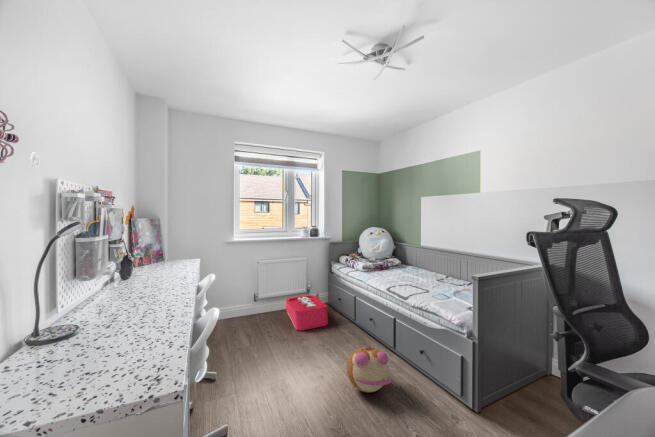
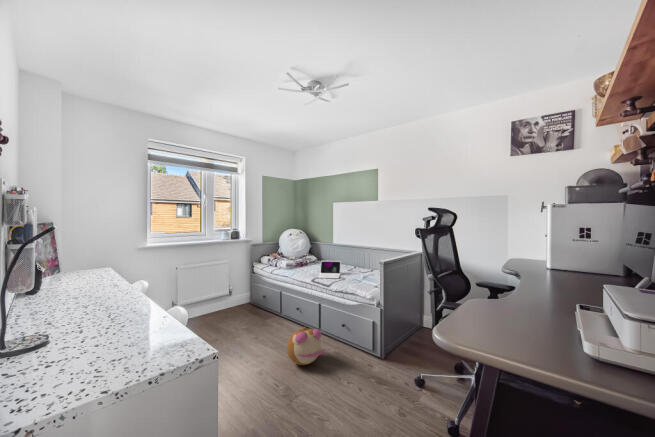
laptop: none [393,266,426,290] -> present [318,261,341,278]
storage bin: present [286,291,328,330] -> none [209,292,255,330]

